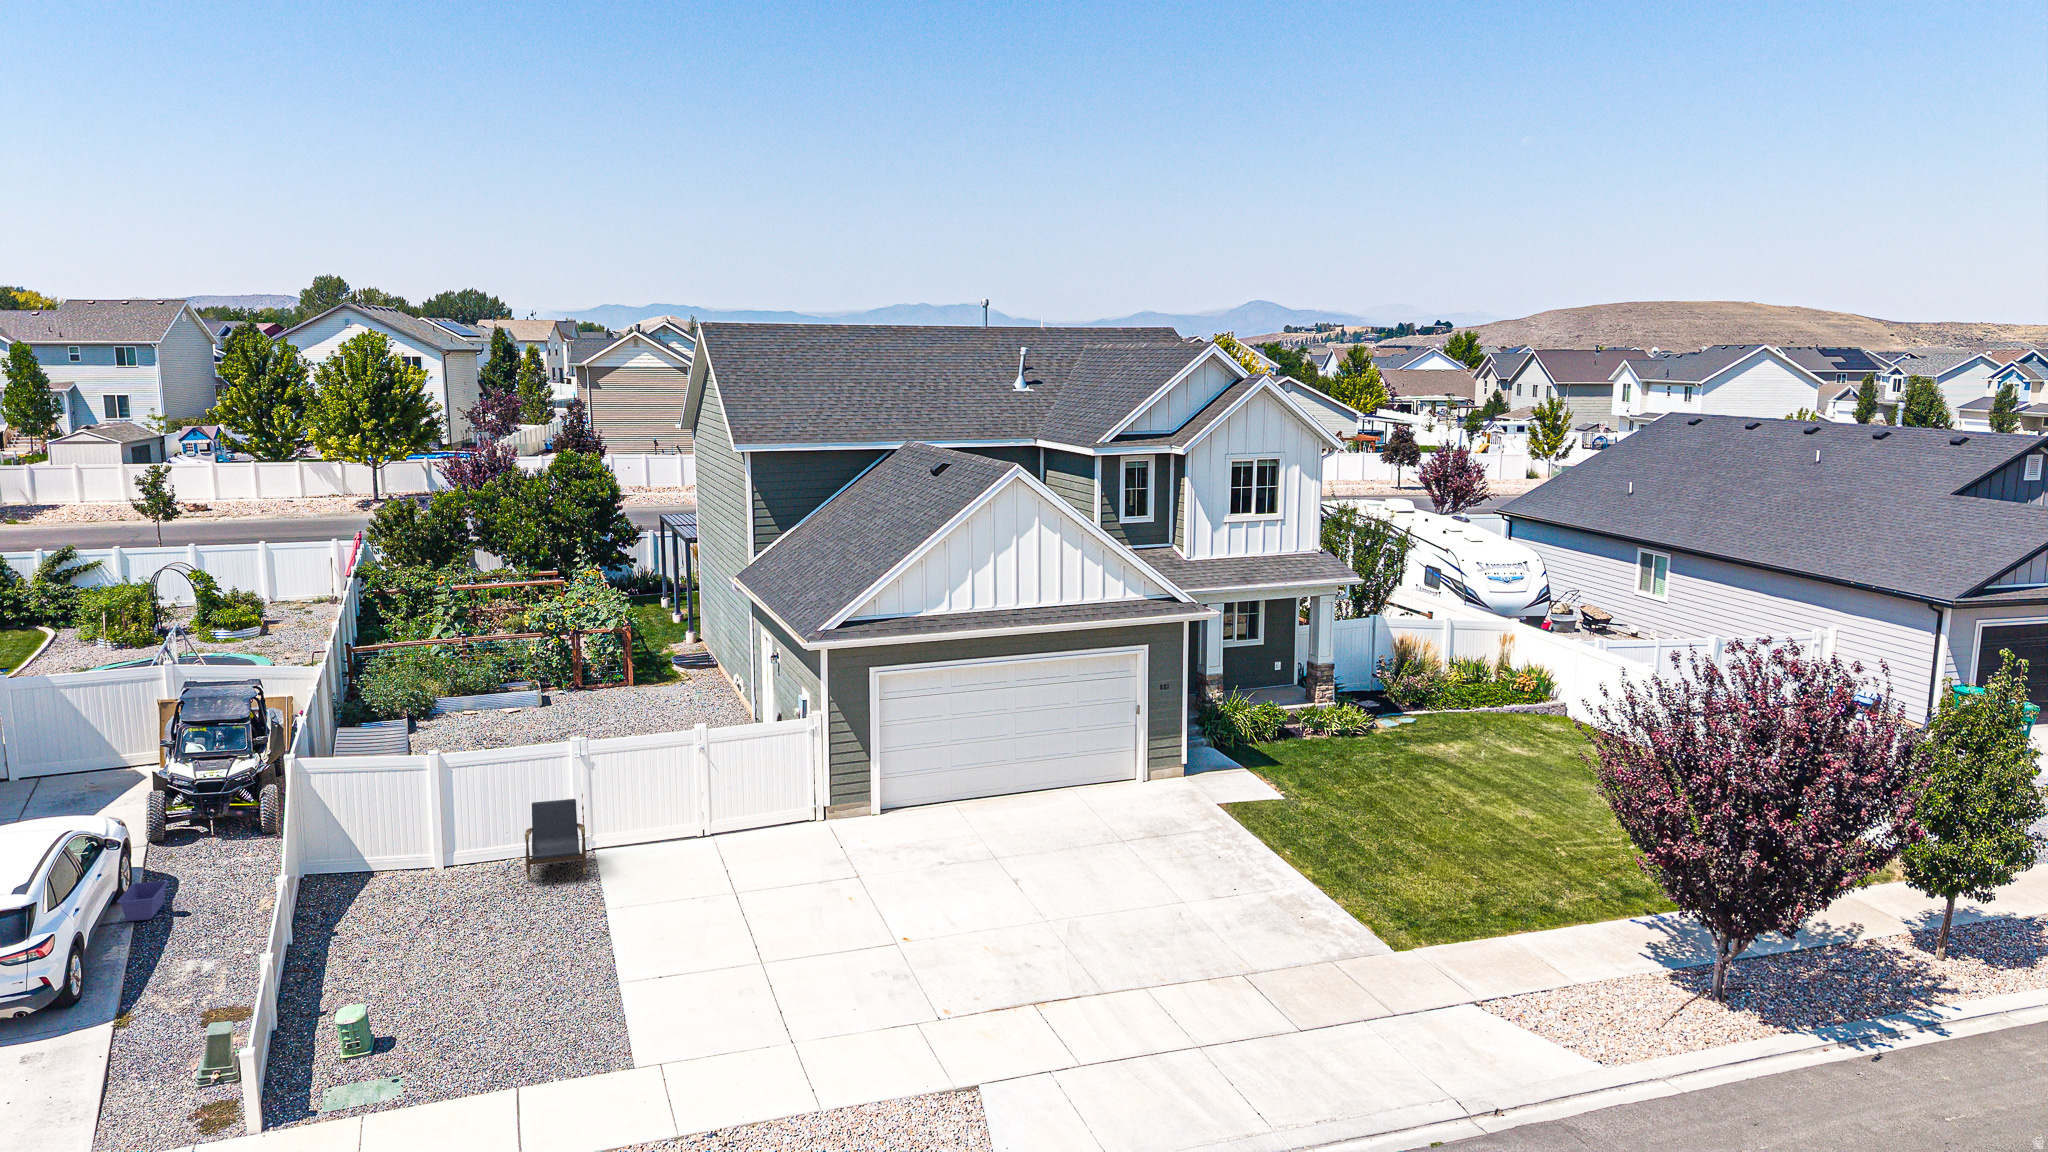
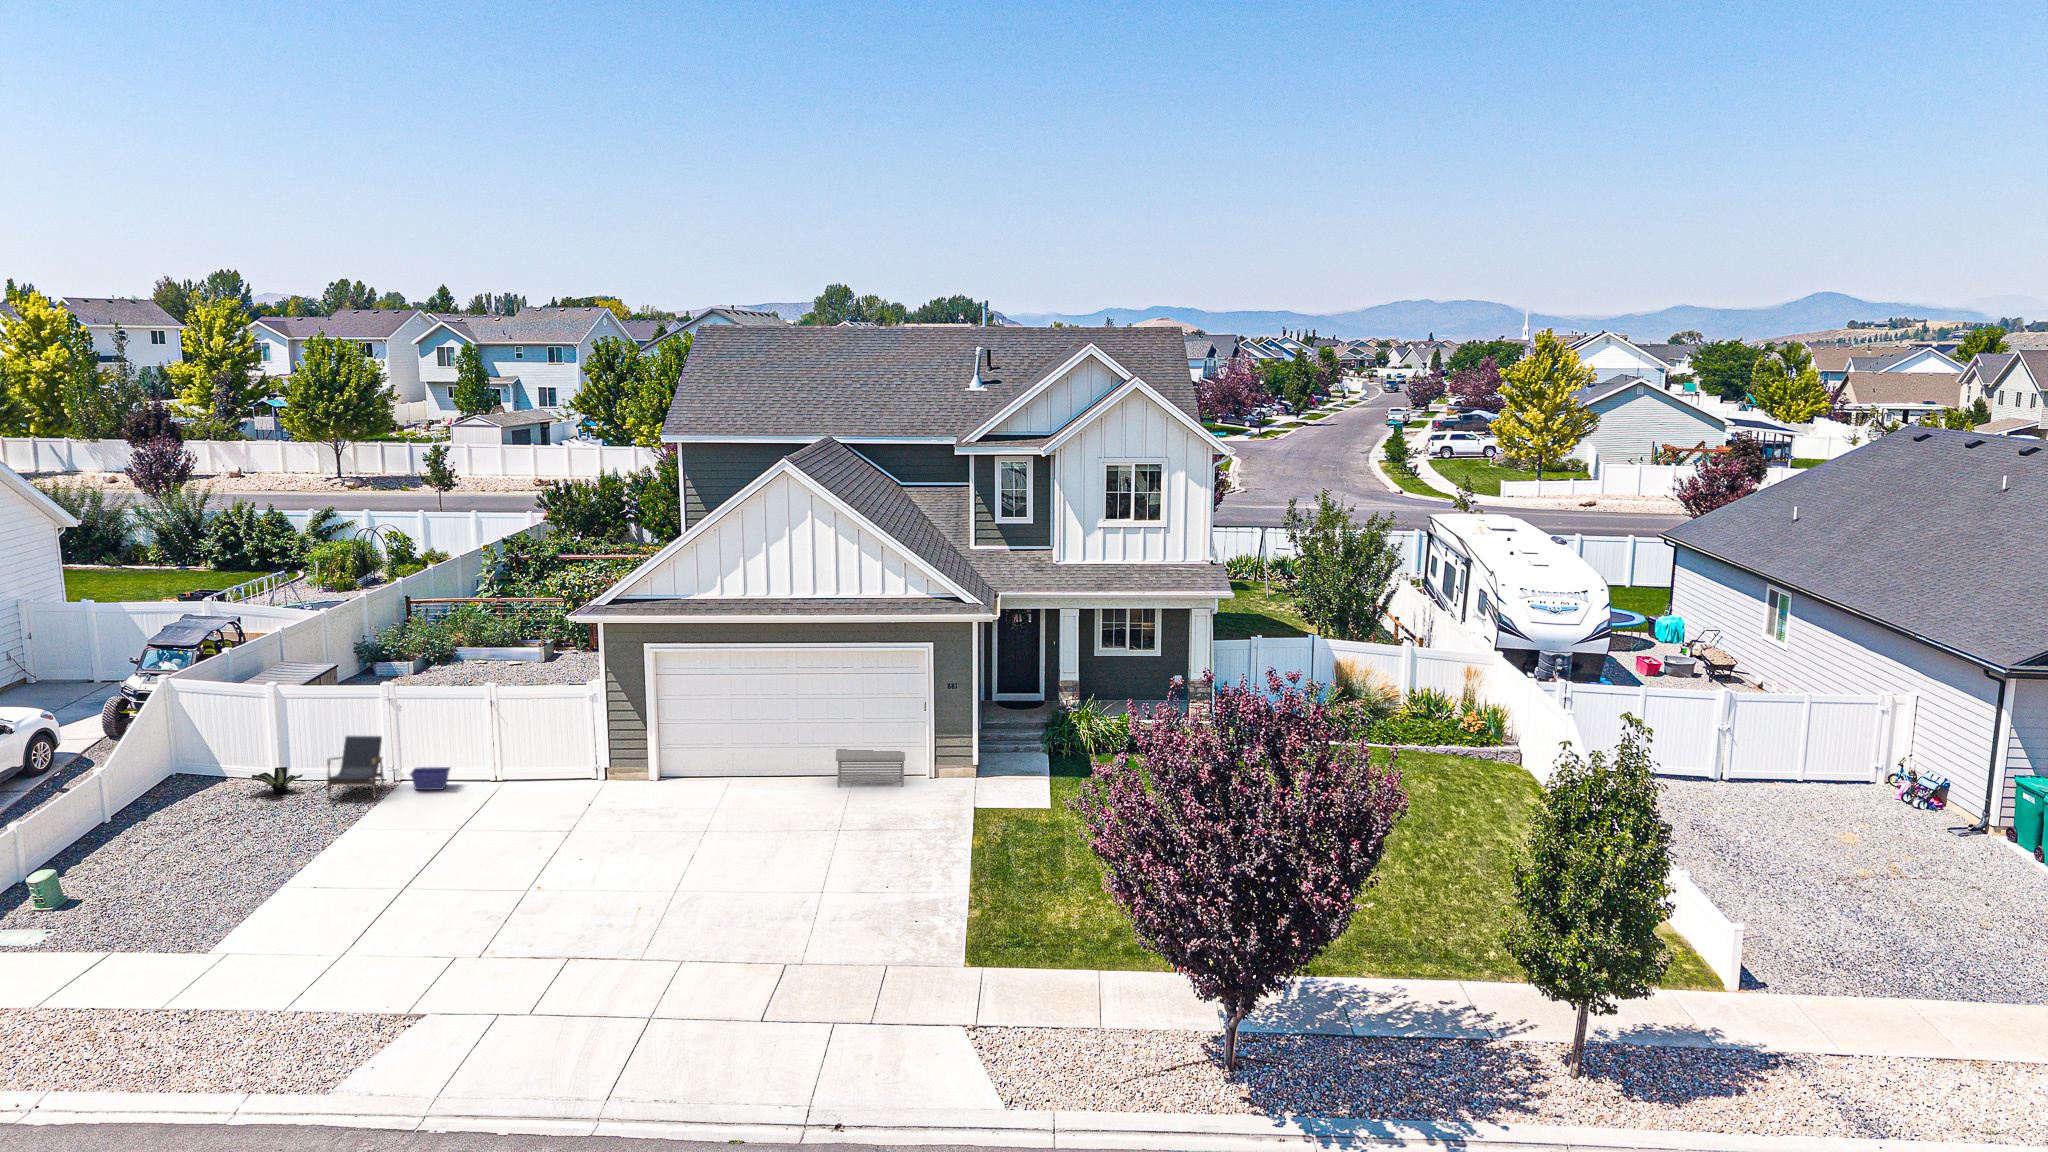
storage bench: none [1056,756,1138,804] -> present [836,749,905,787]
potted plant: none [425,848,487,884] -> present [251,767,302,794]
storage bin: present [117,881,168,921] -> present [410,767,450,790]

